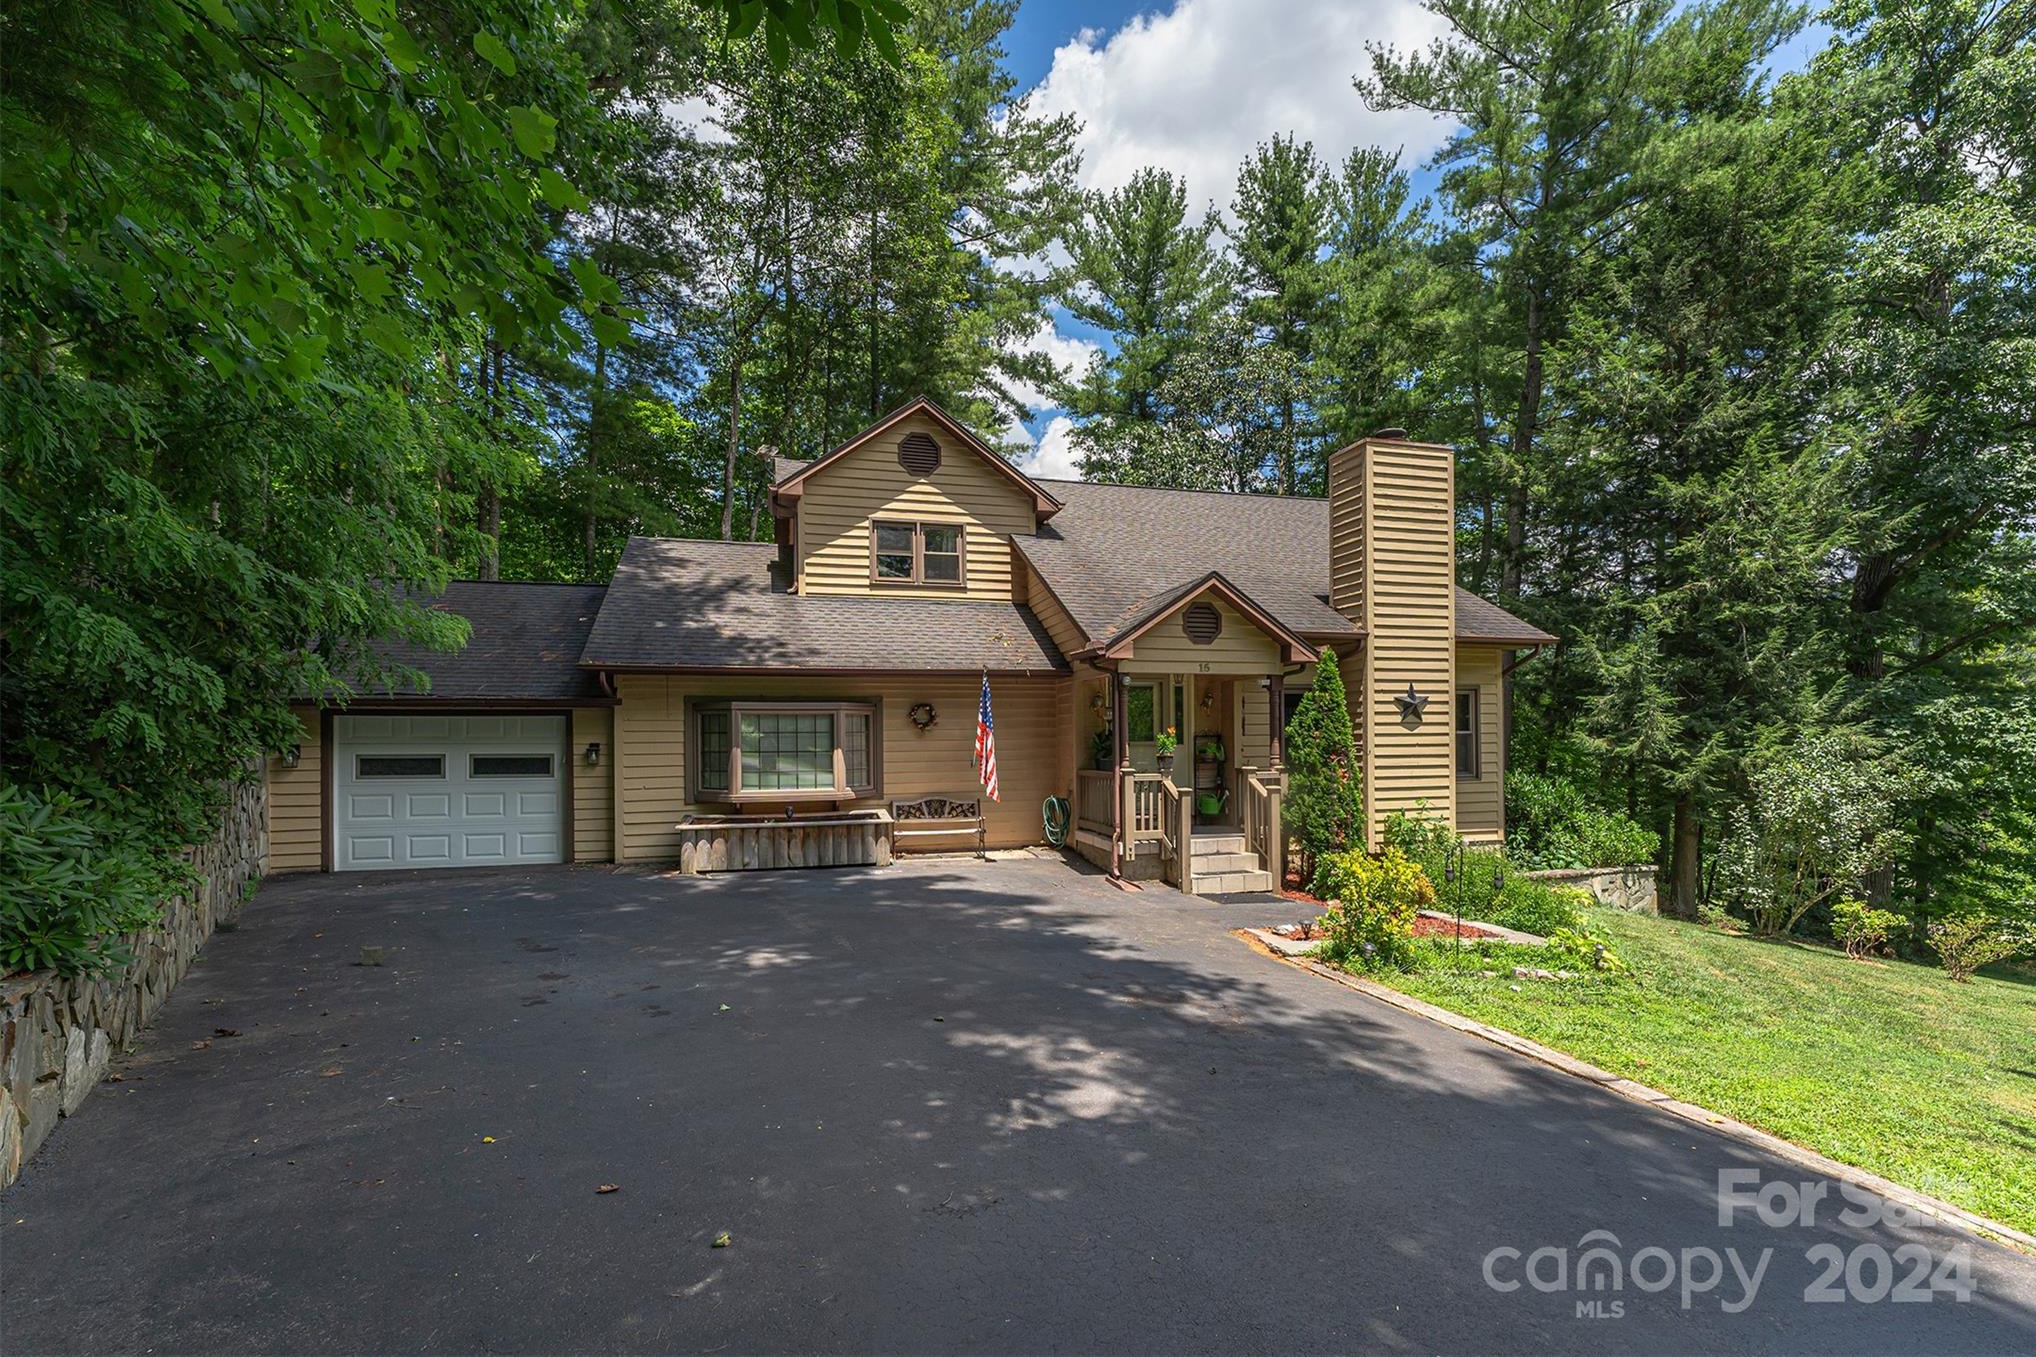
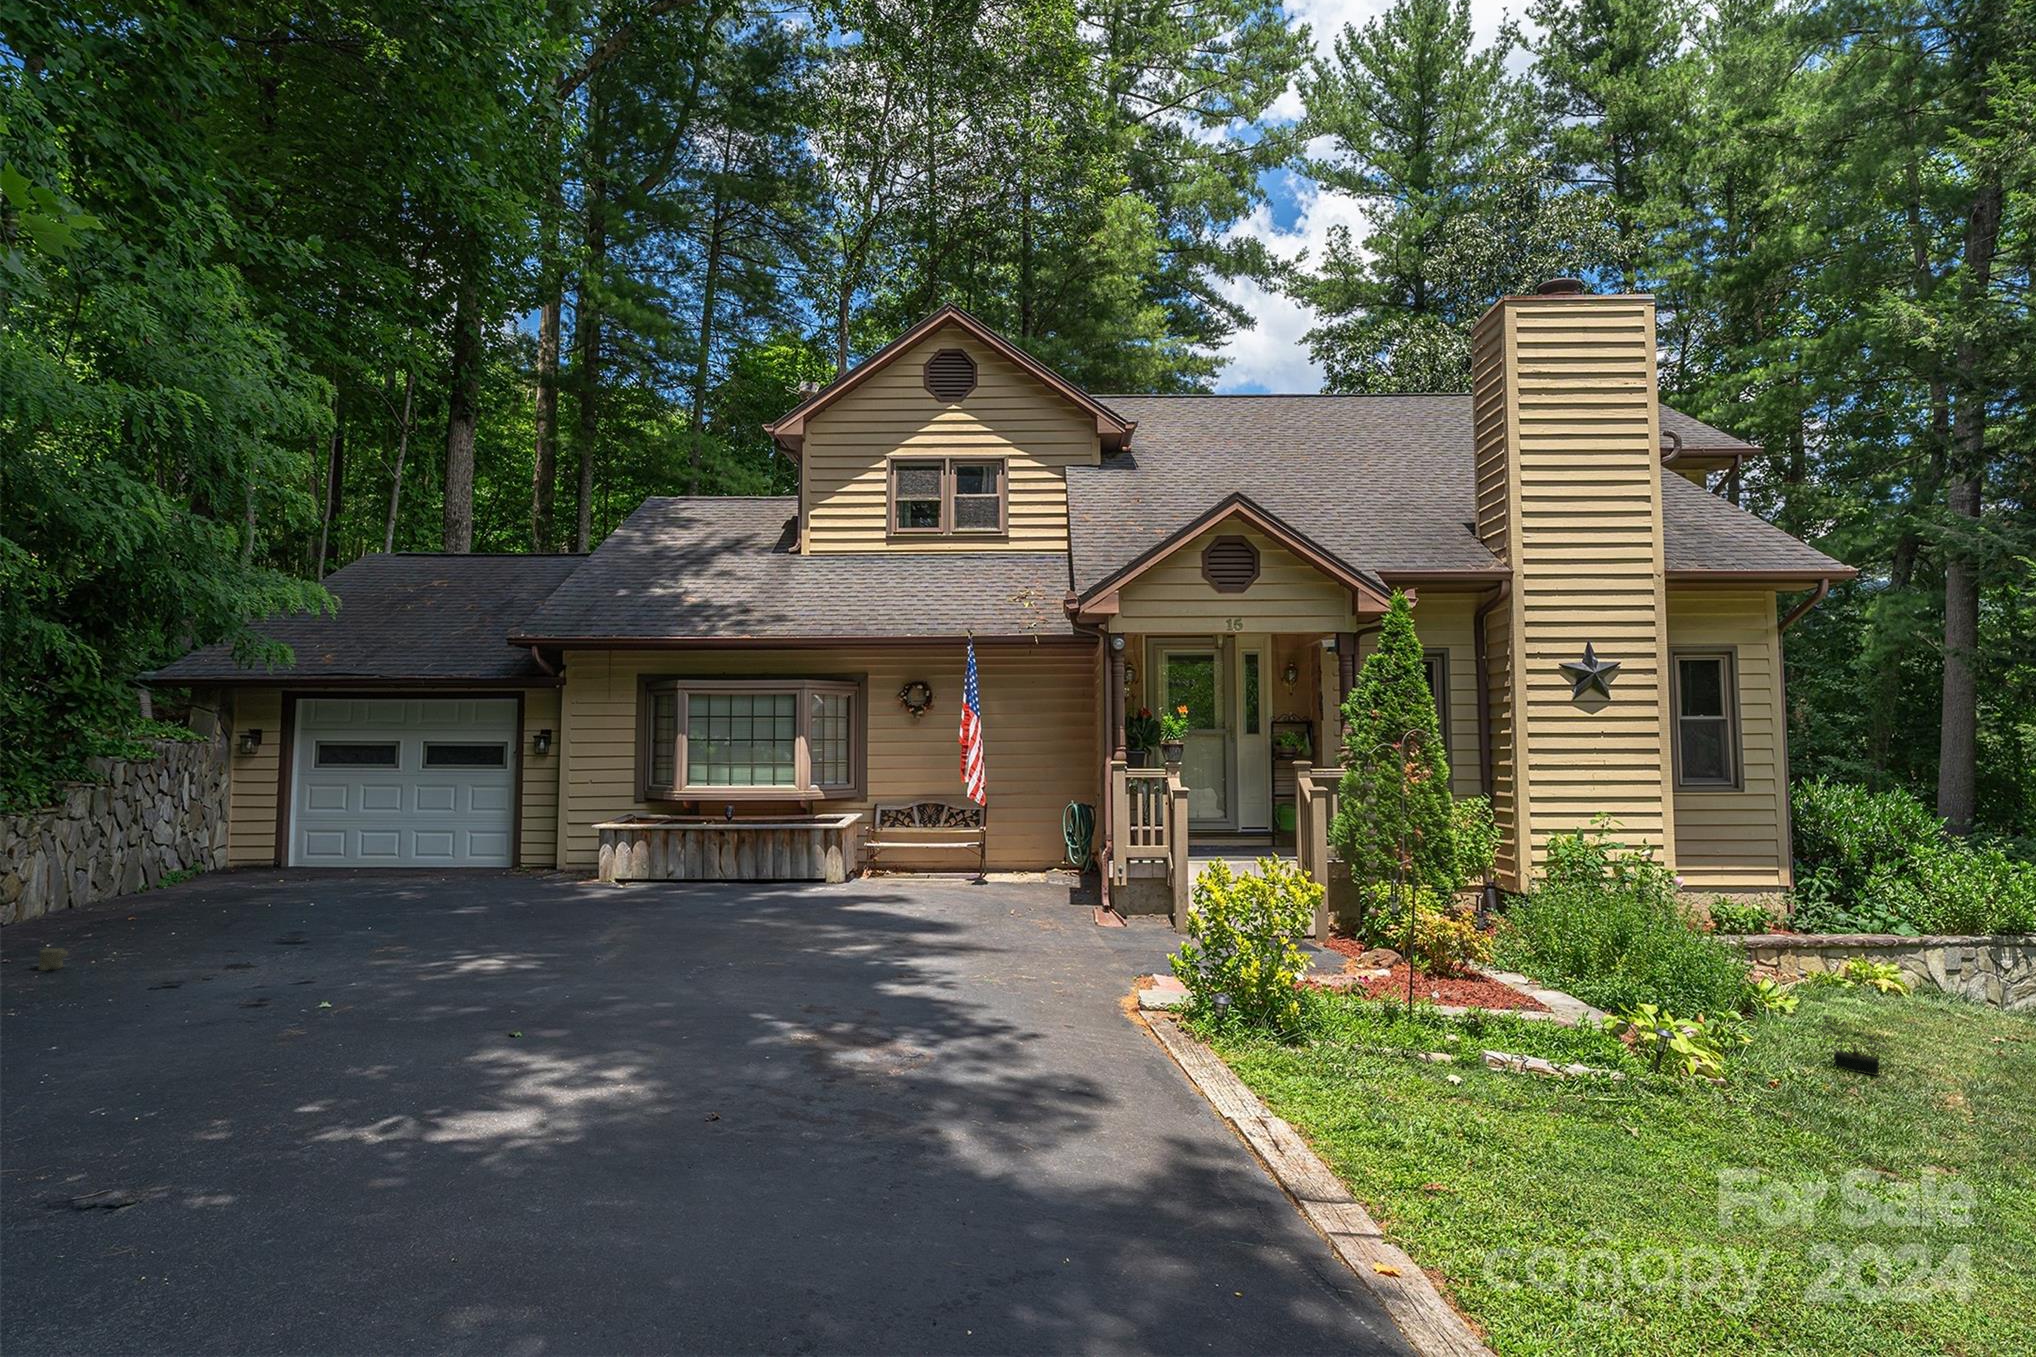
decorative plant: present [215,904,241,933] -> present [1818,1015,1890,1075]

